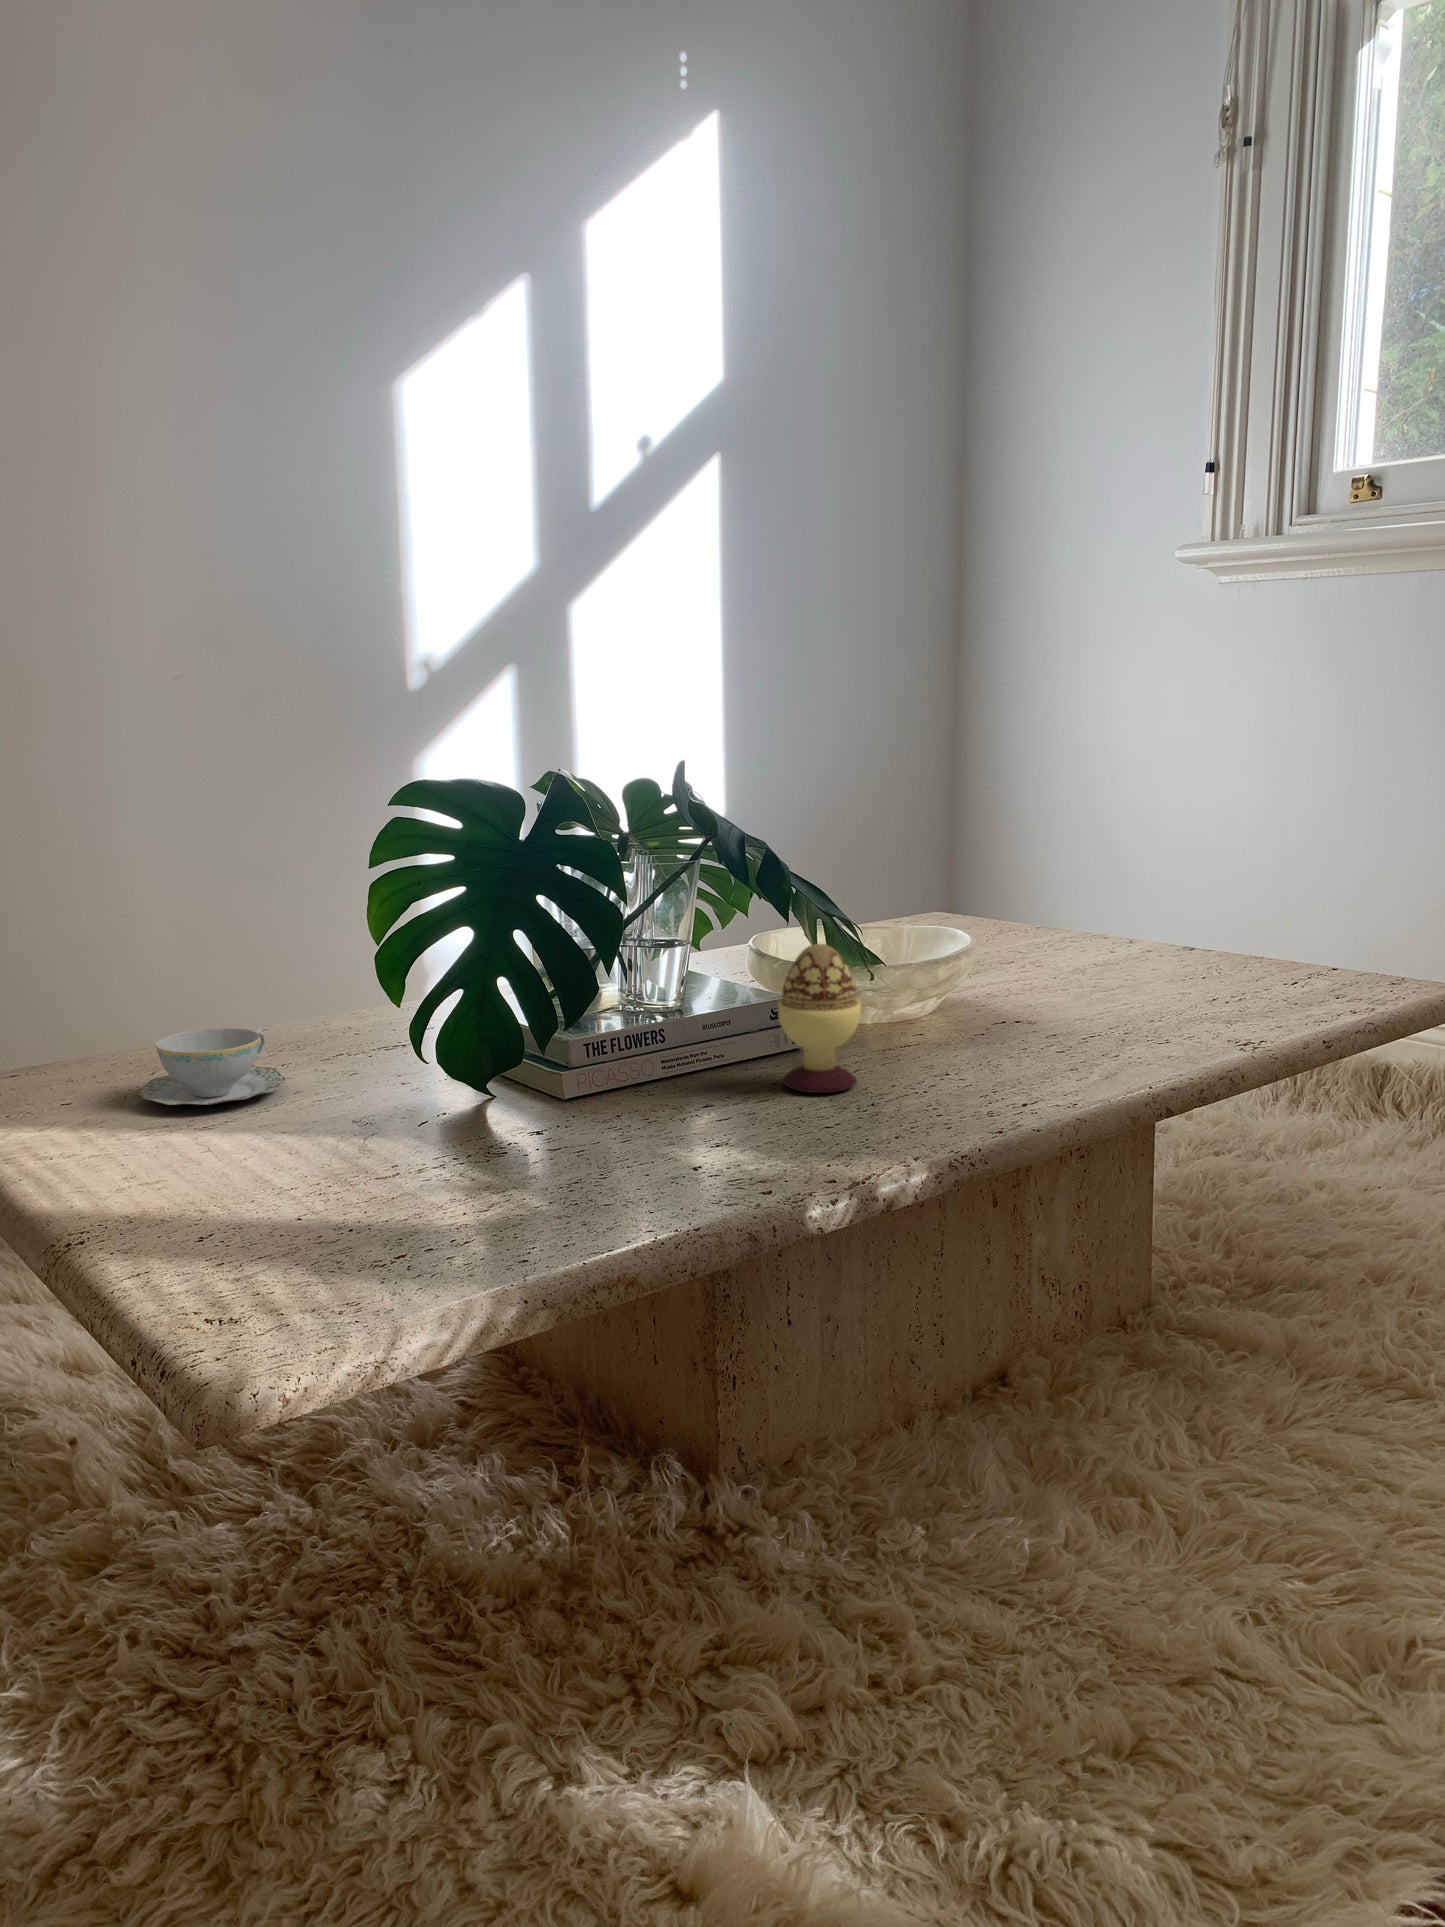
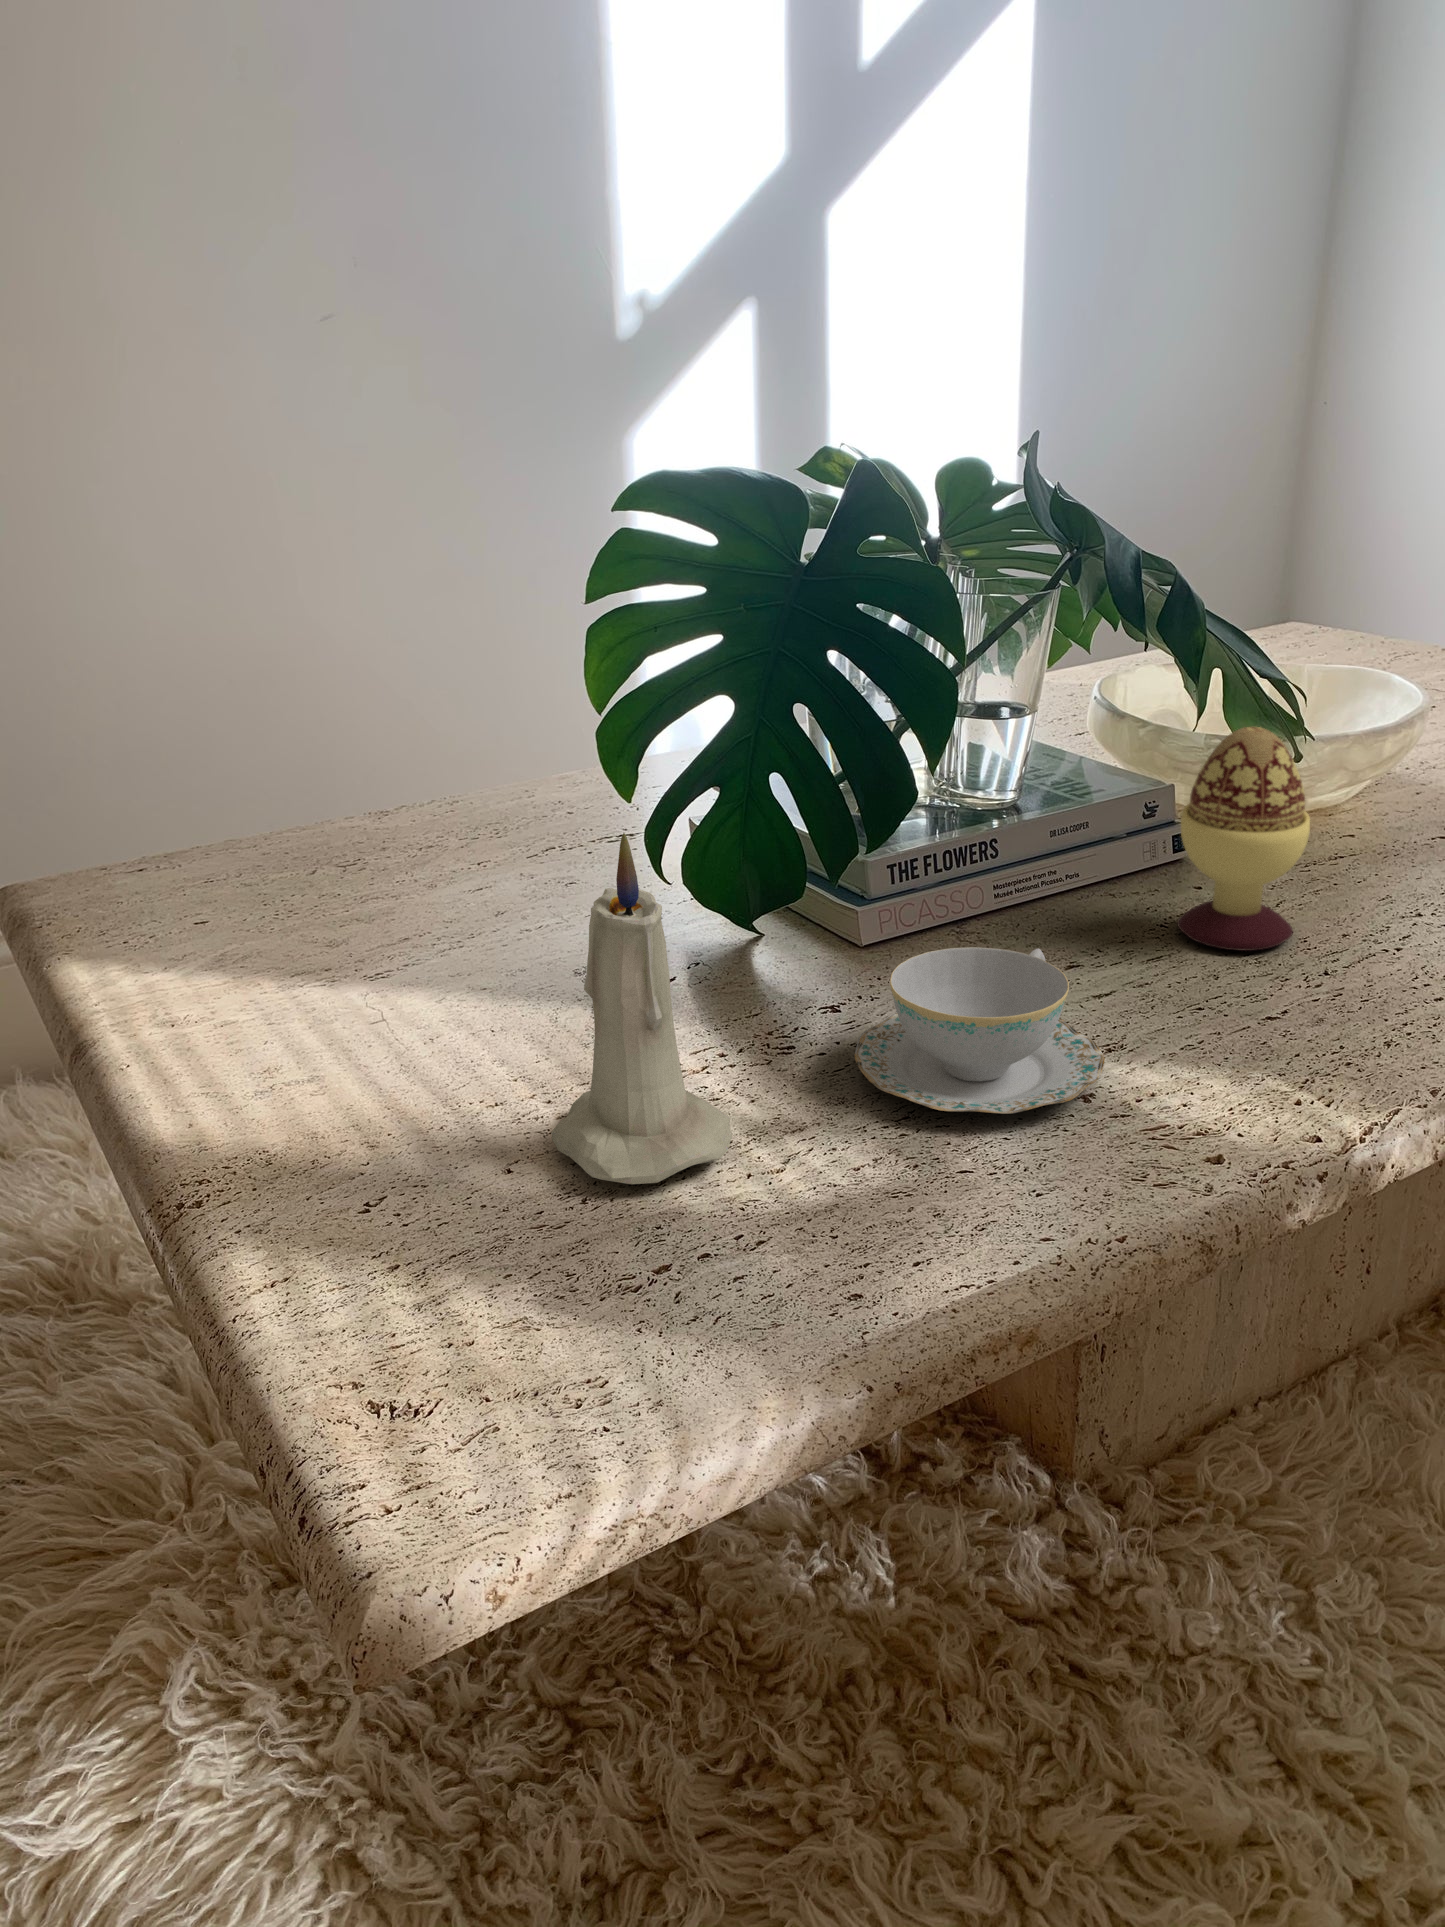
candle: none [335,985,457,1216] -> present [551,833,732,1184]
teacup: present [138,1028,285,1105] -> present [854,947,1105,1114]

